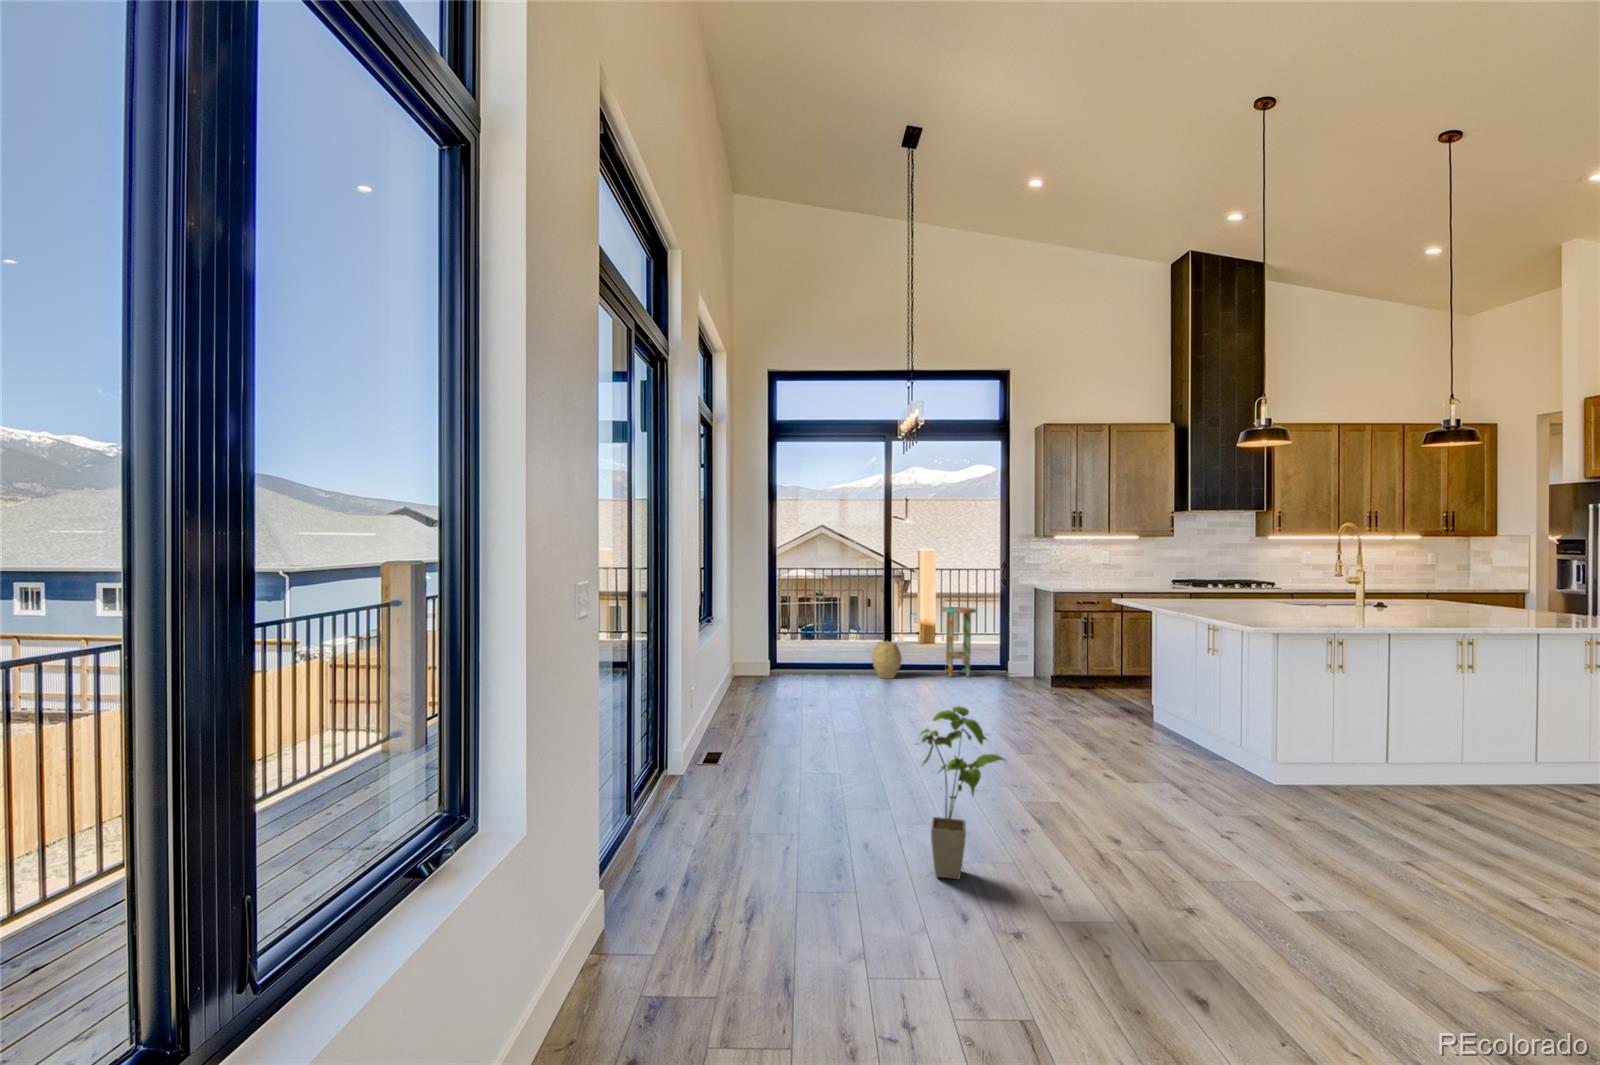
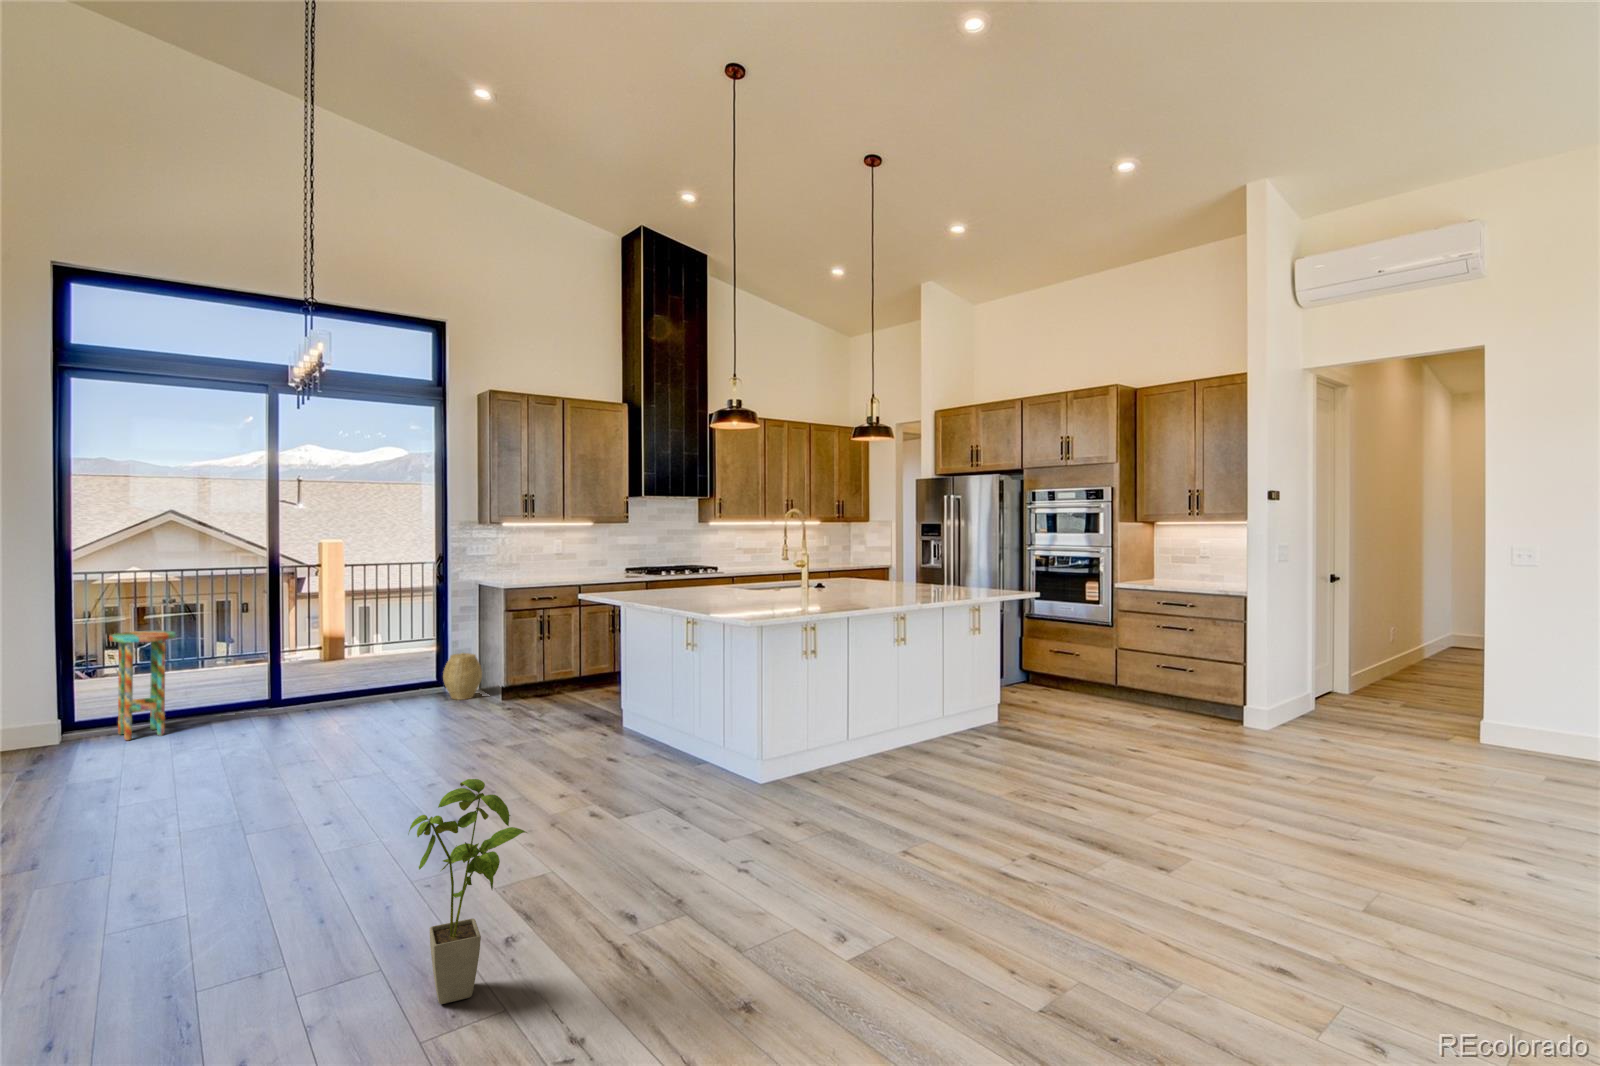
side table: present [942,607,977,677] -> present [109,630,176,740]
woven basket: present [872,641,902,679] -> present [443,653,482,700]

